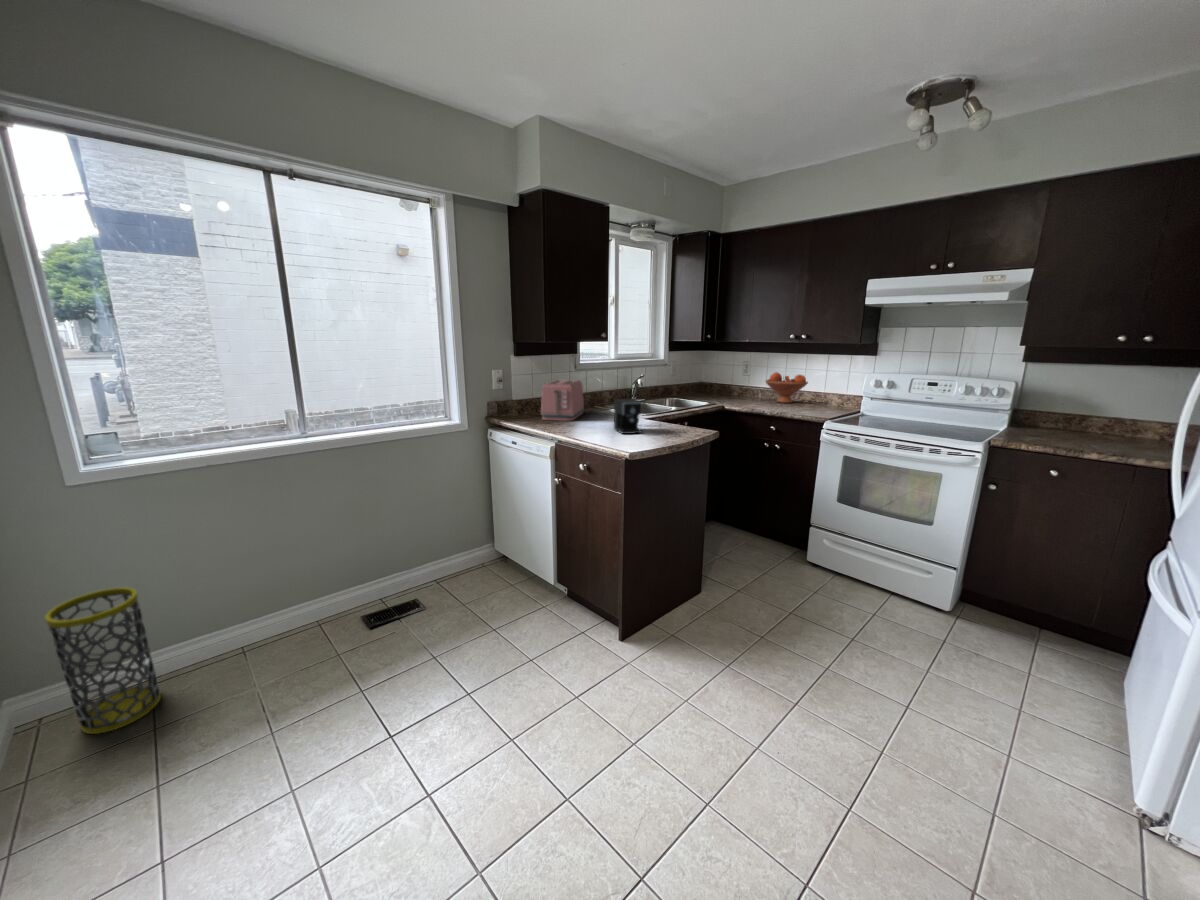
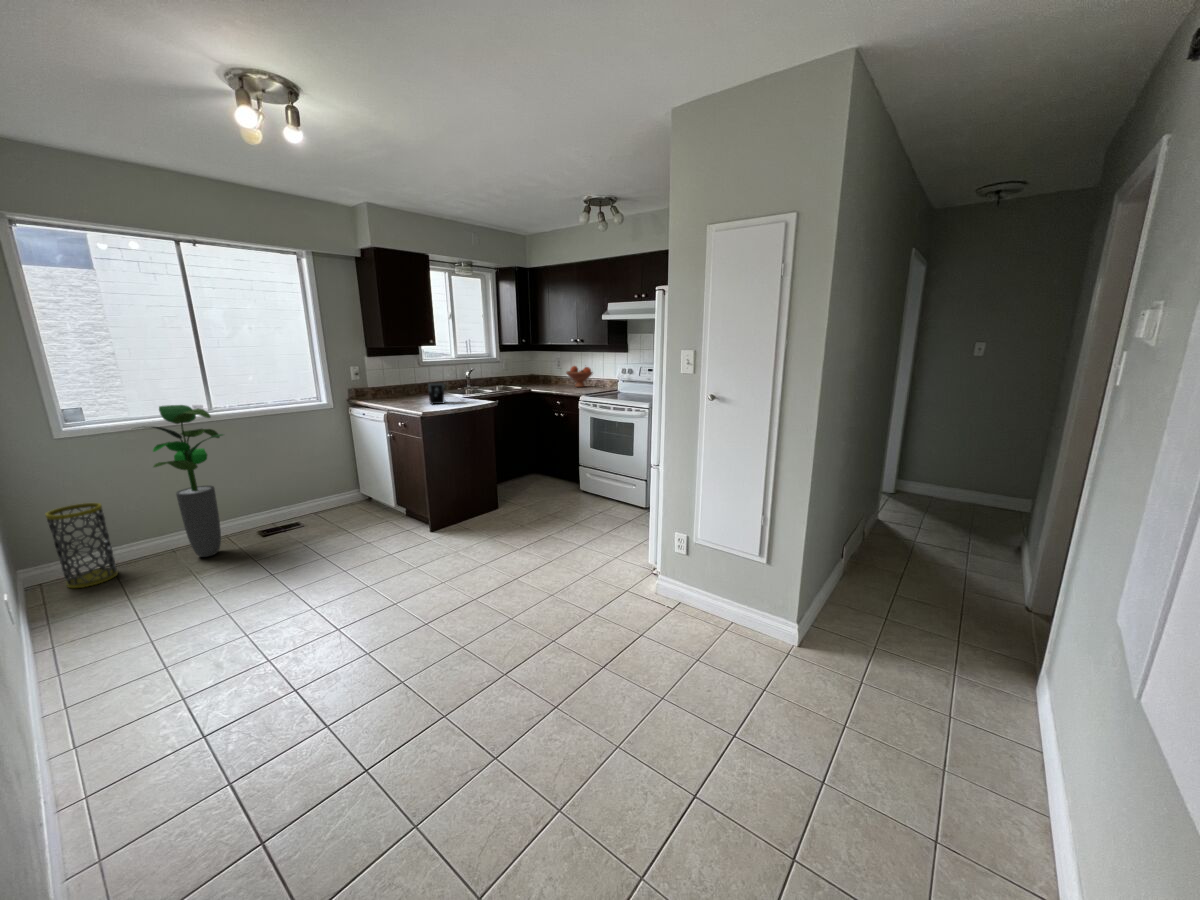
toaster: present [541,380,584,421] -> none [385,373,422,400]
potted plant: none [180,429,324,670] -> present [138,405,223,557]

